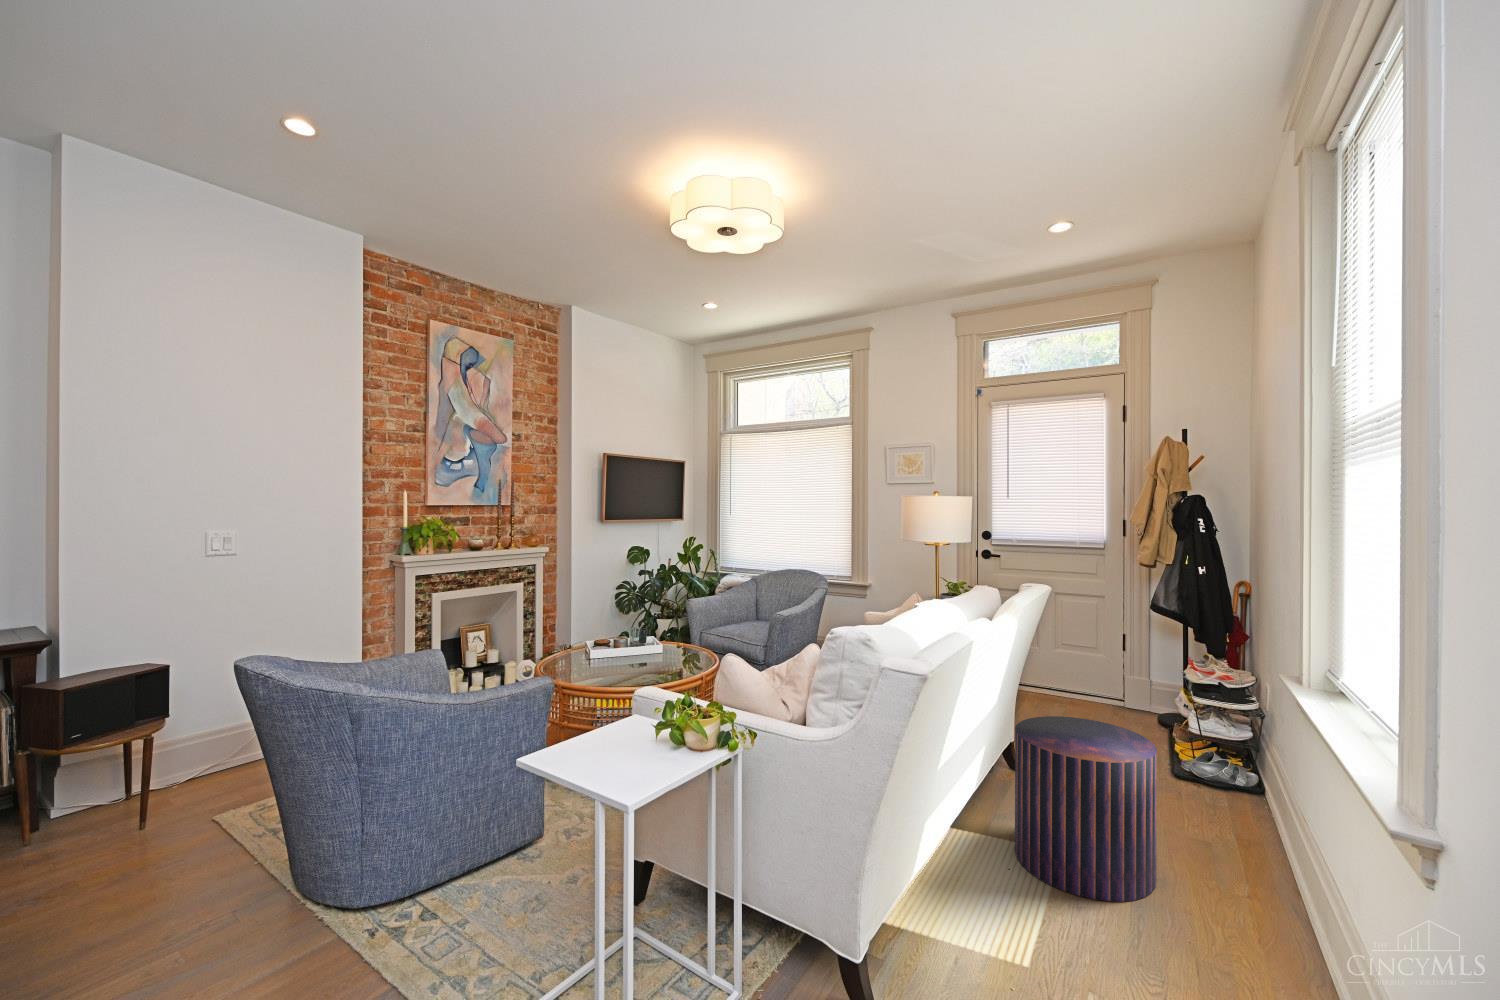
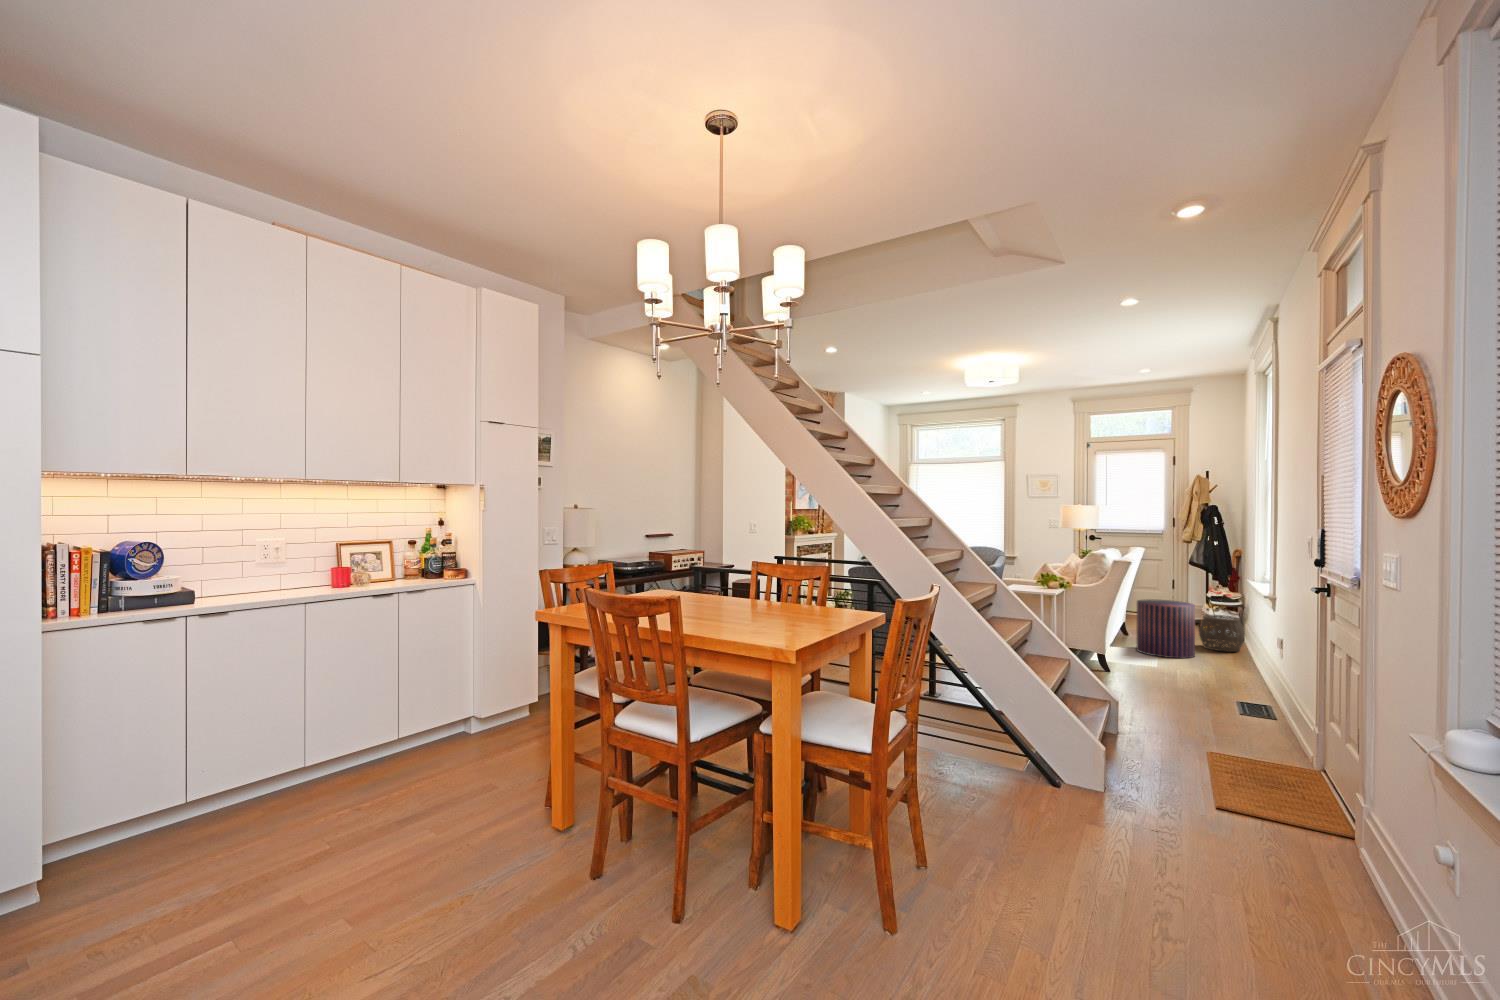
woven basket: none [1167,748,1280,859] -> present [1199,615,1244,652]

